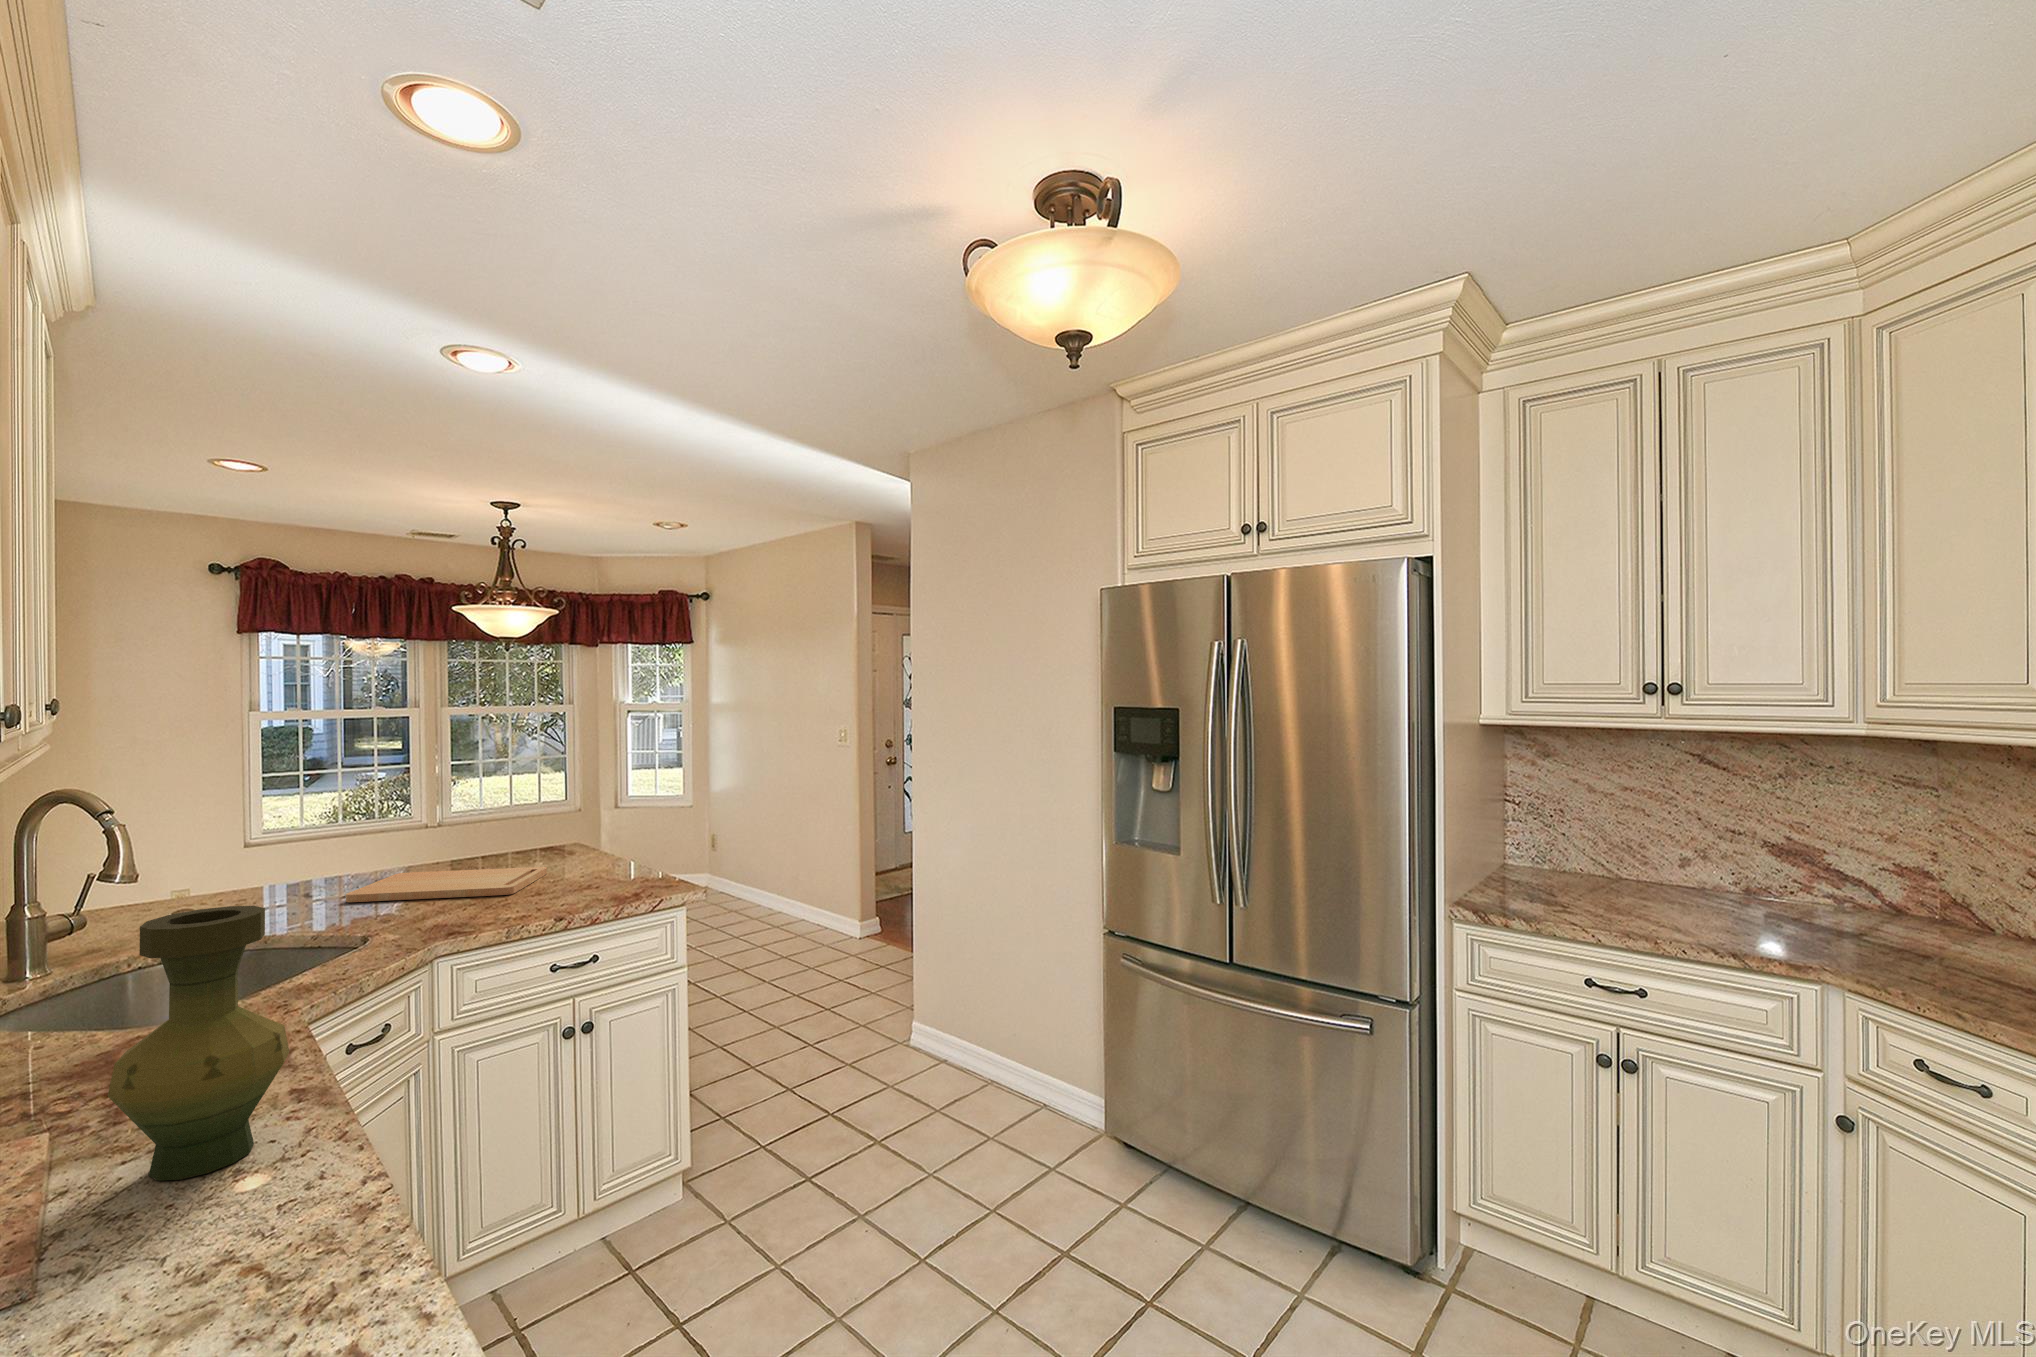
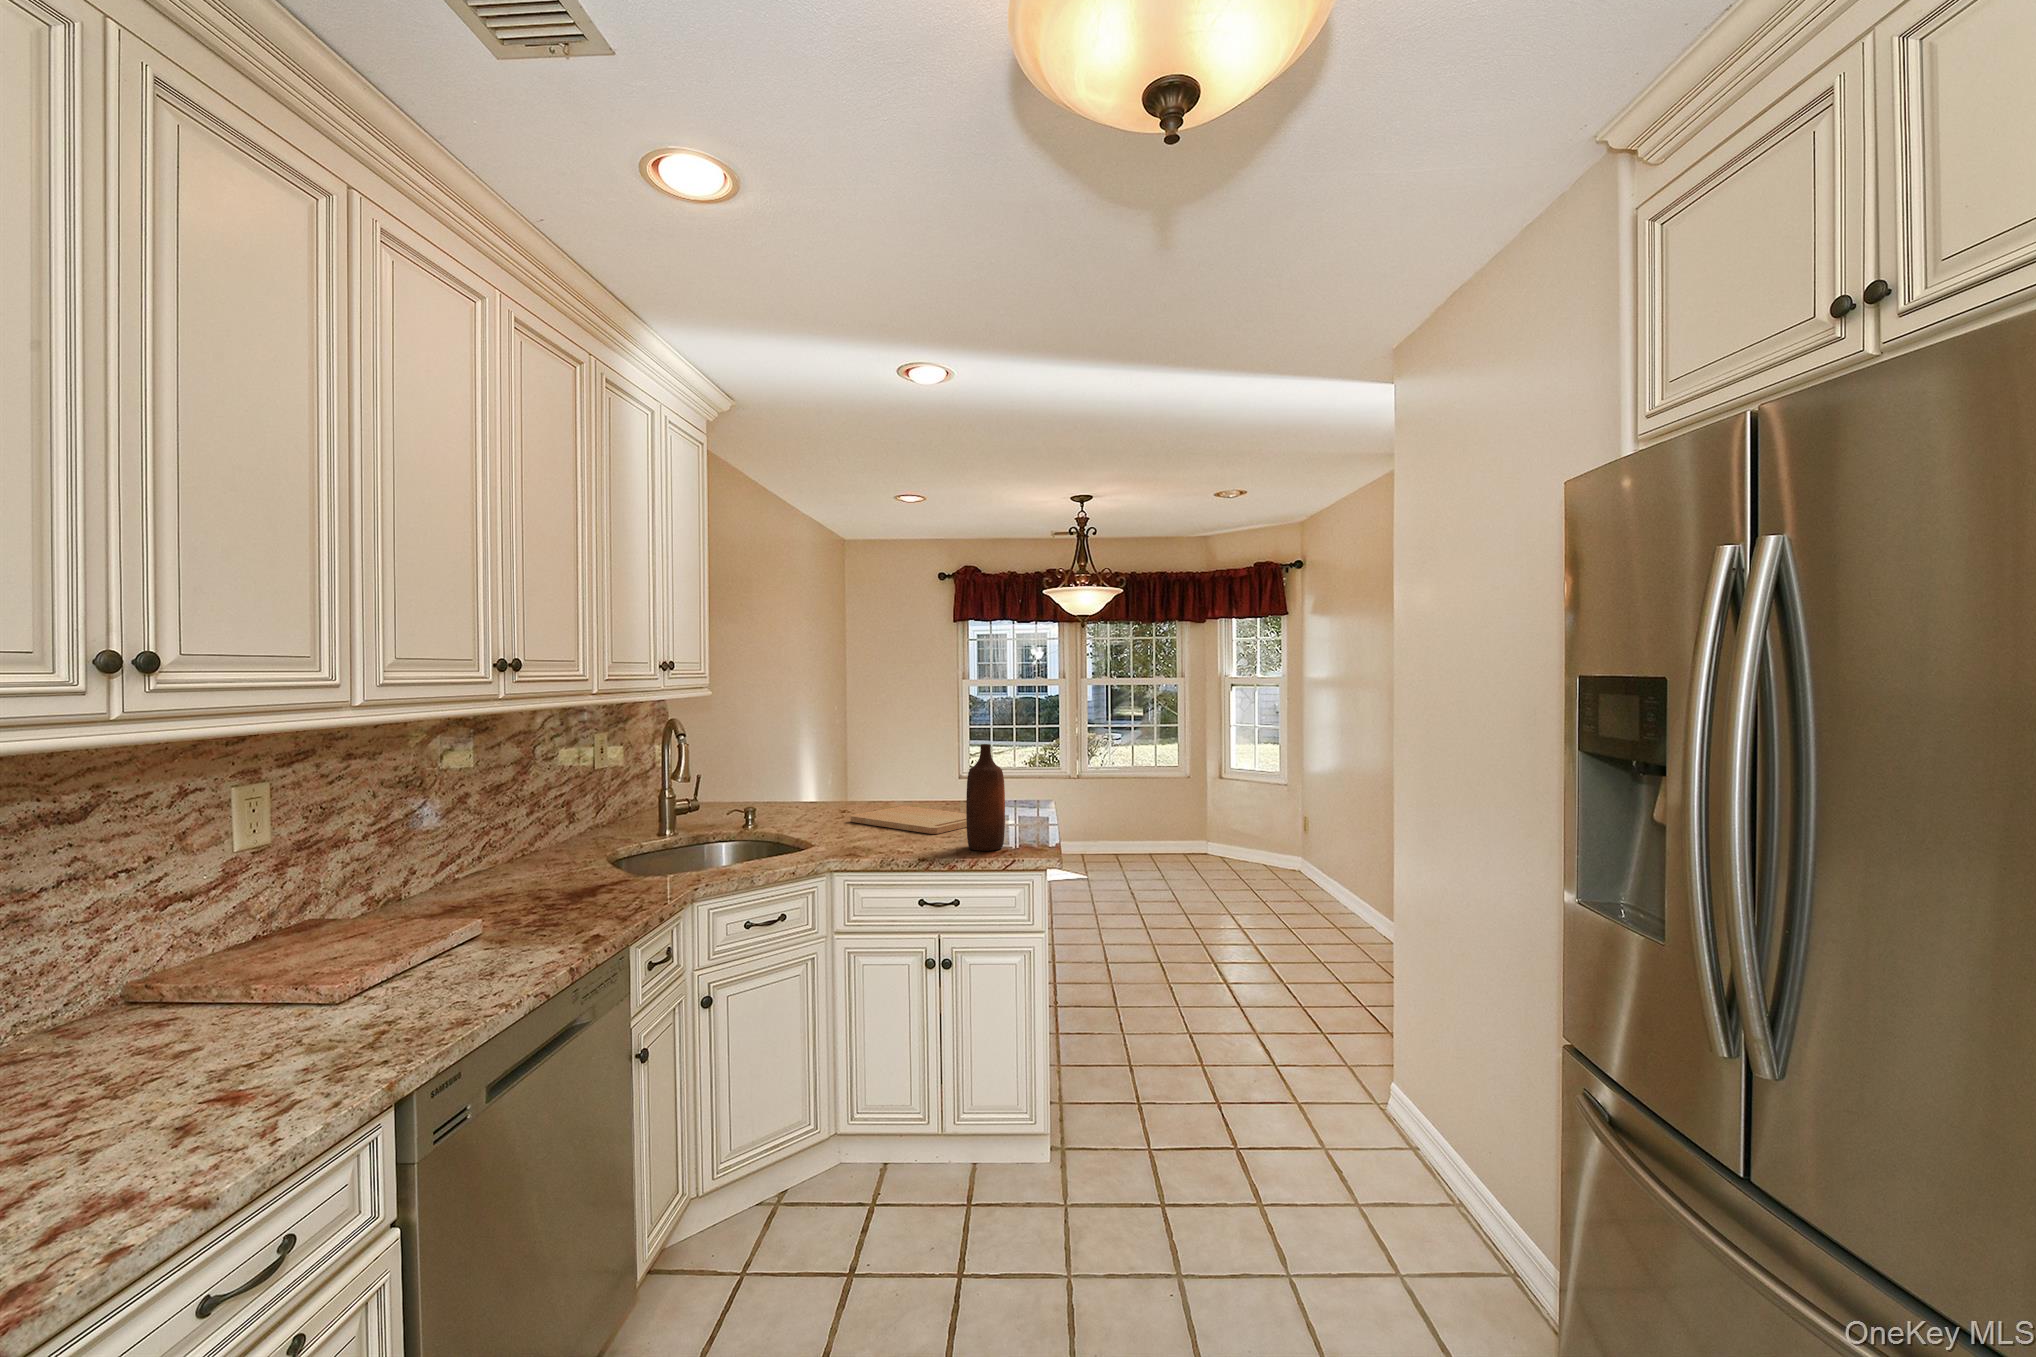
bottle: none [585,780,633,899] -> present [966,744,1005,851]
vase: present [108,906,289,1181] -> none [464,801,560,965]

